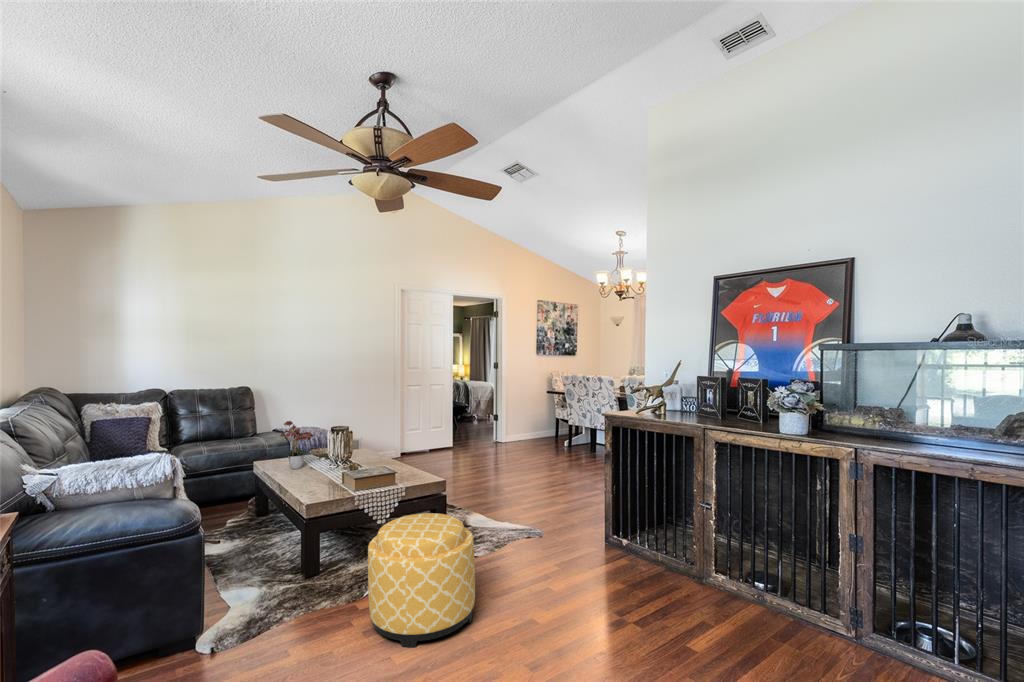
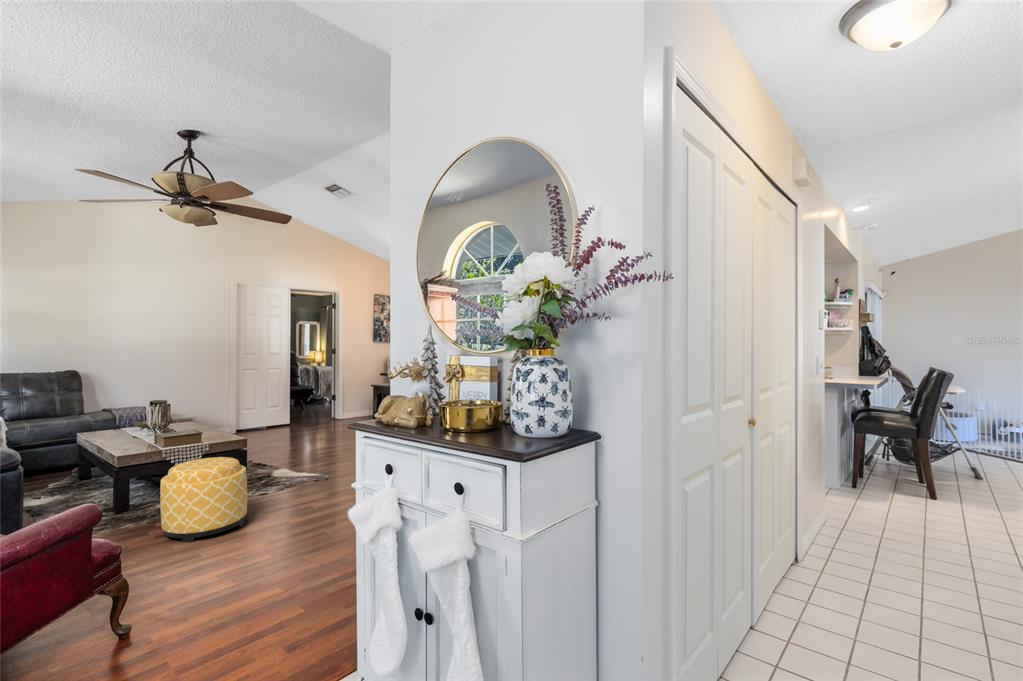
flower arrangement: present [281,421,313,469] -> none [100,395,136,436]

